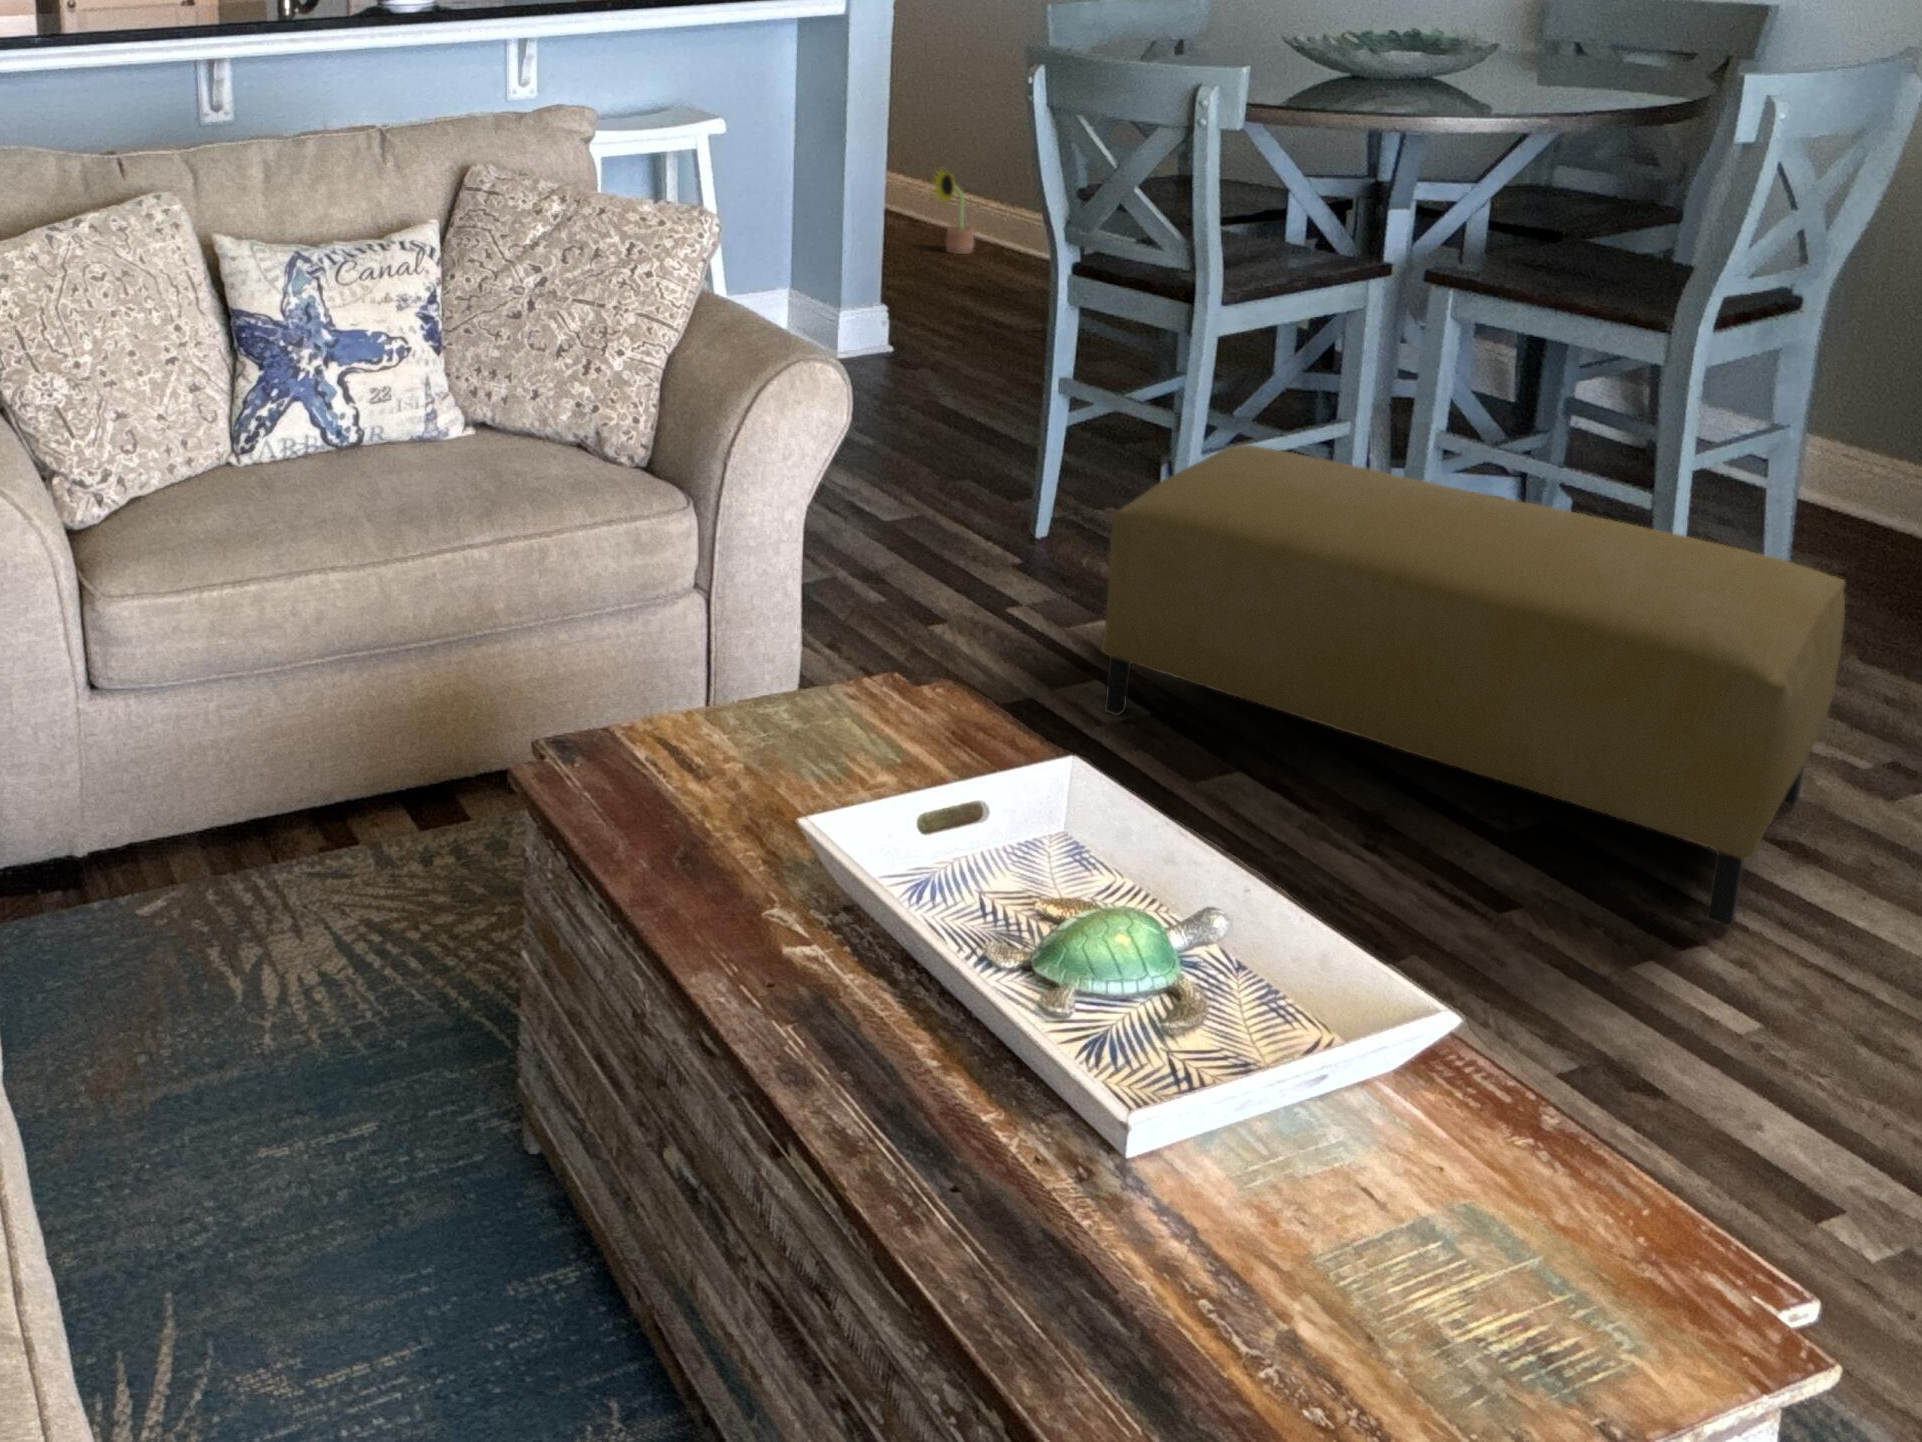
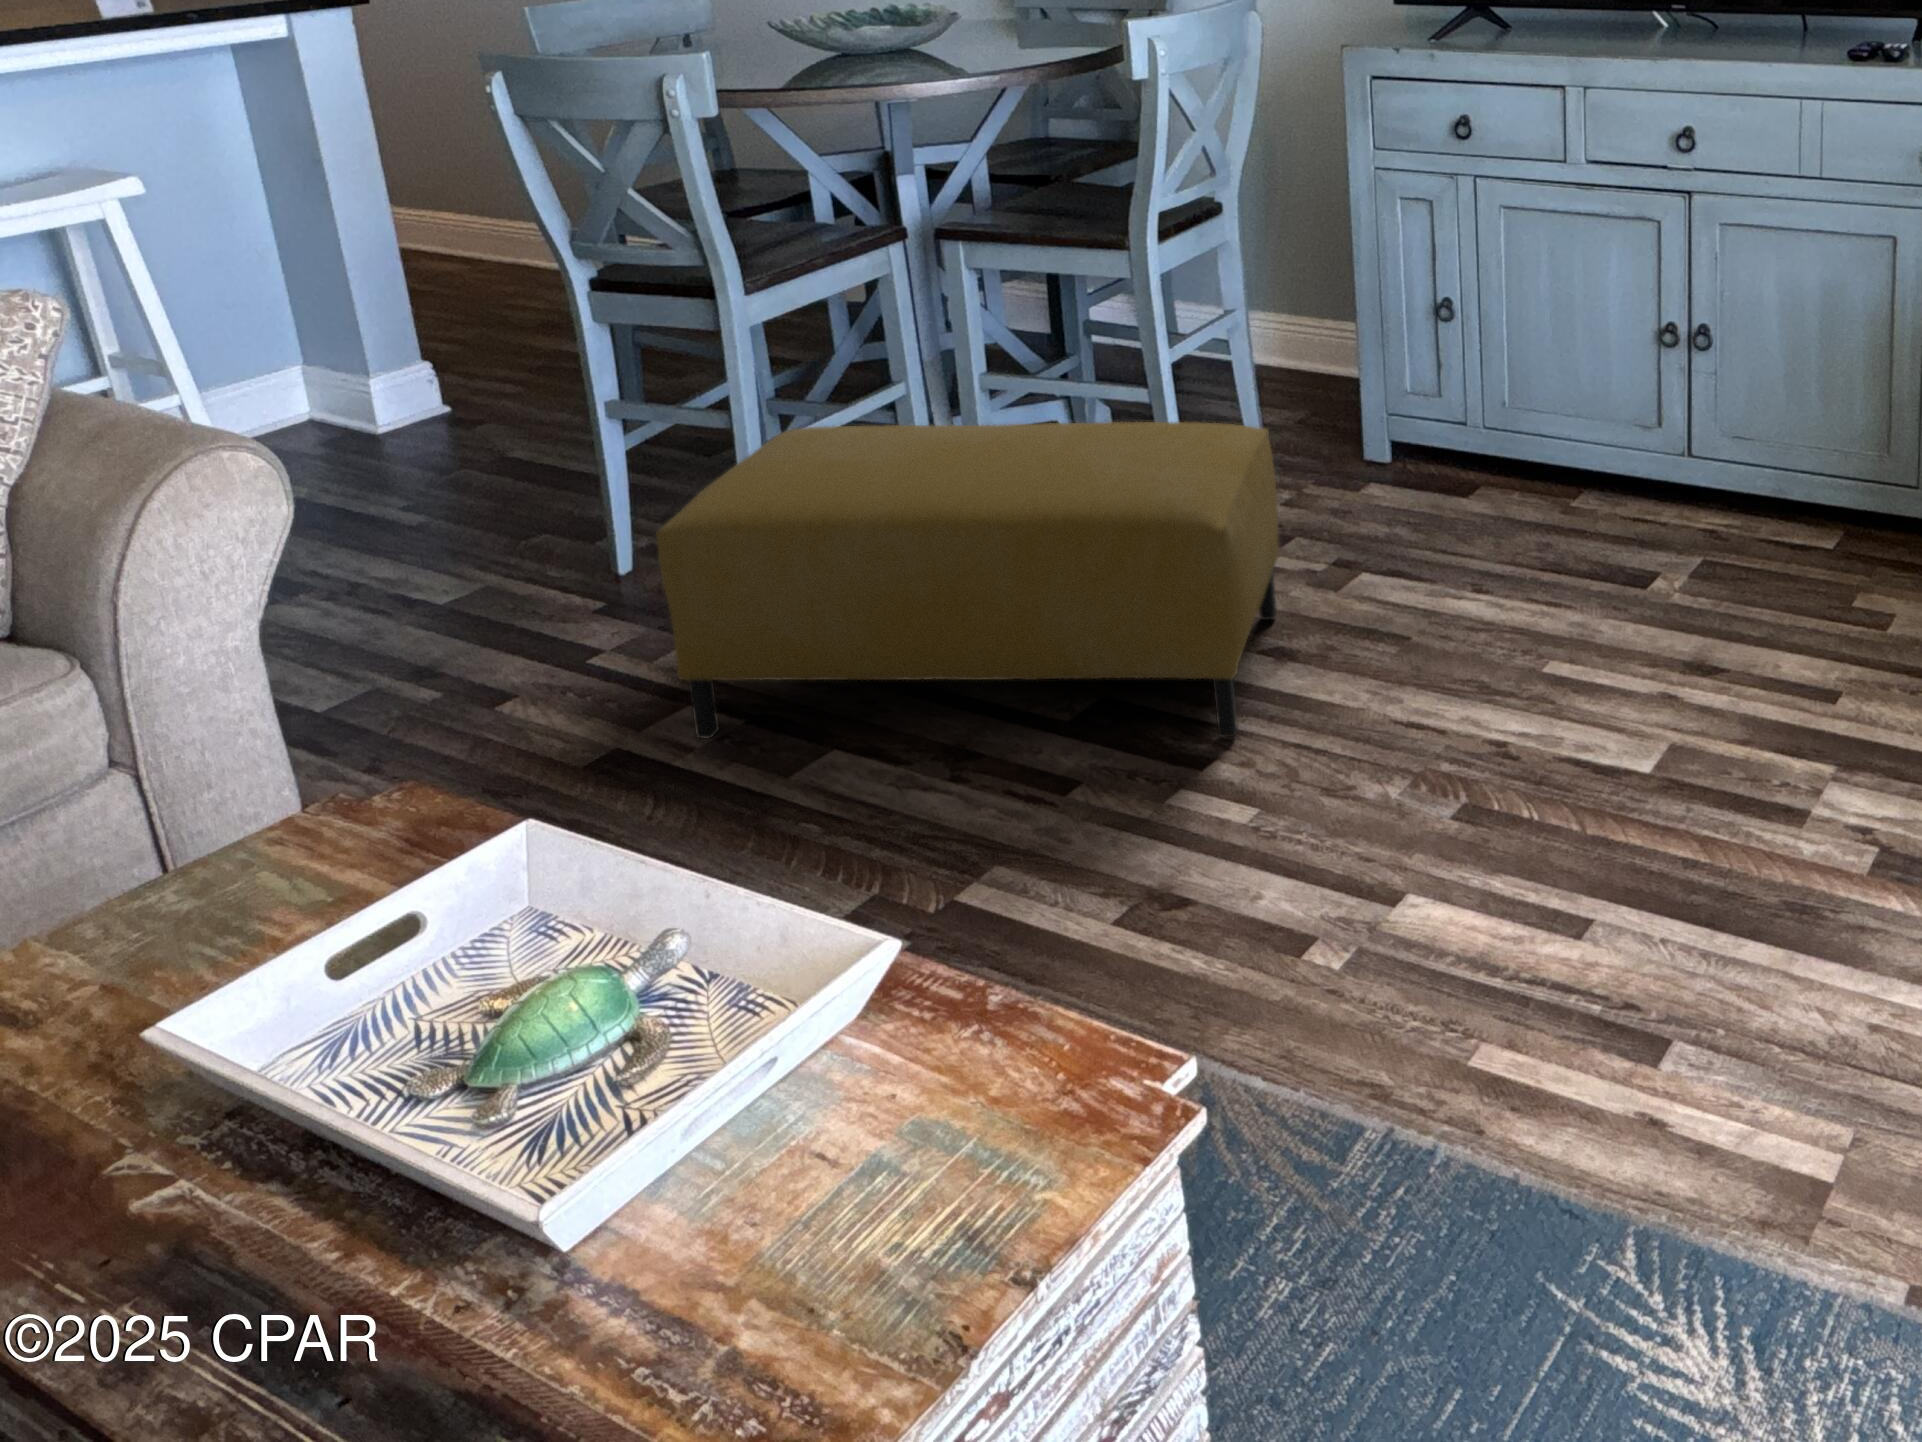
decorative plant: present [933,170,974,254] -> none [462,191,534,286]

